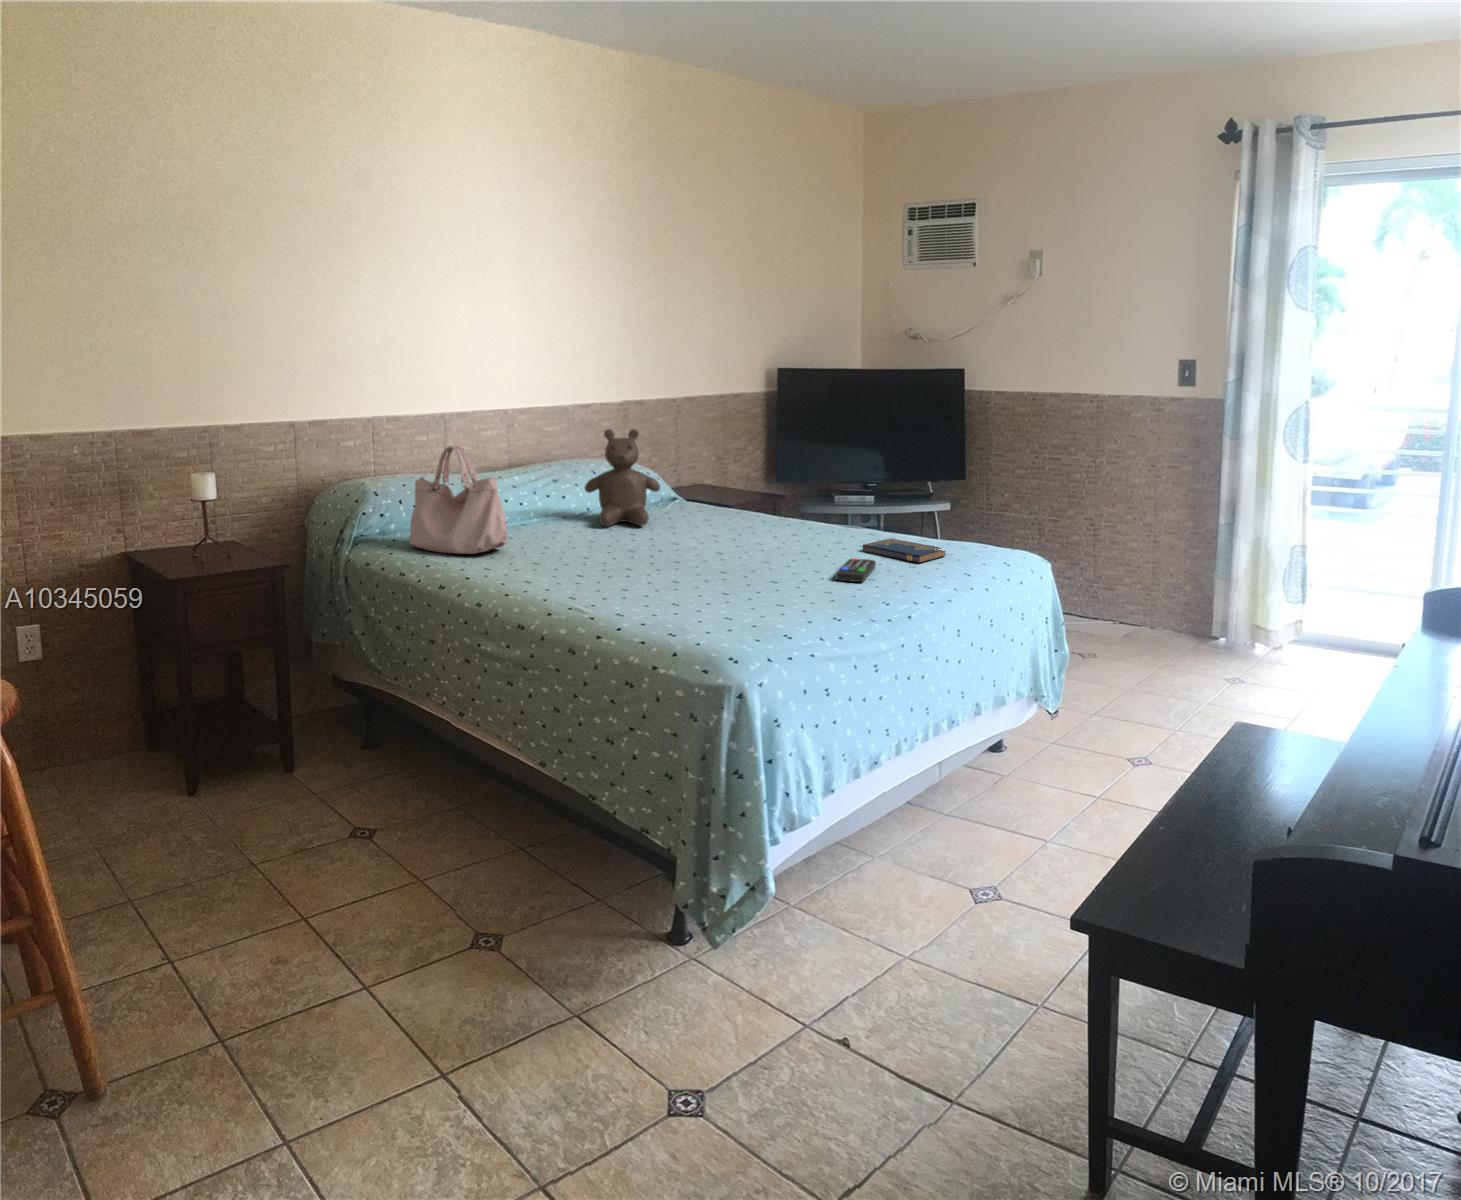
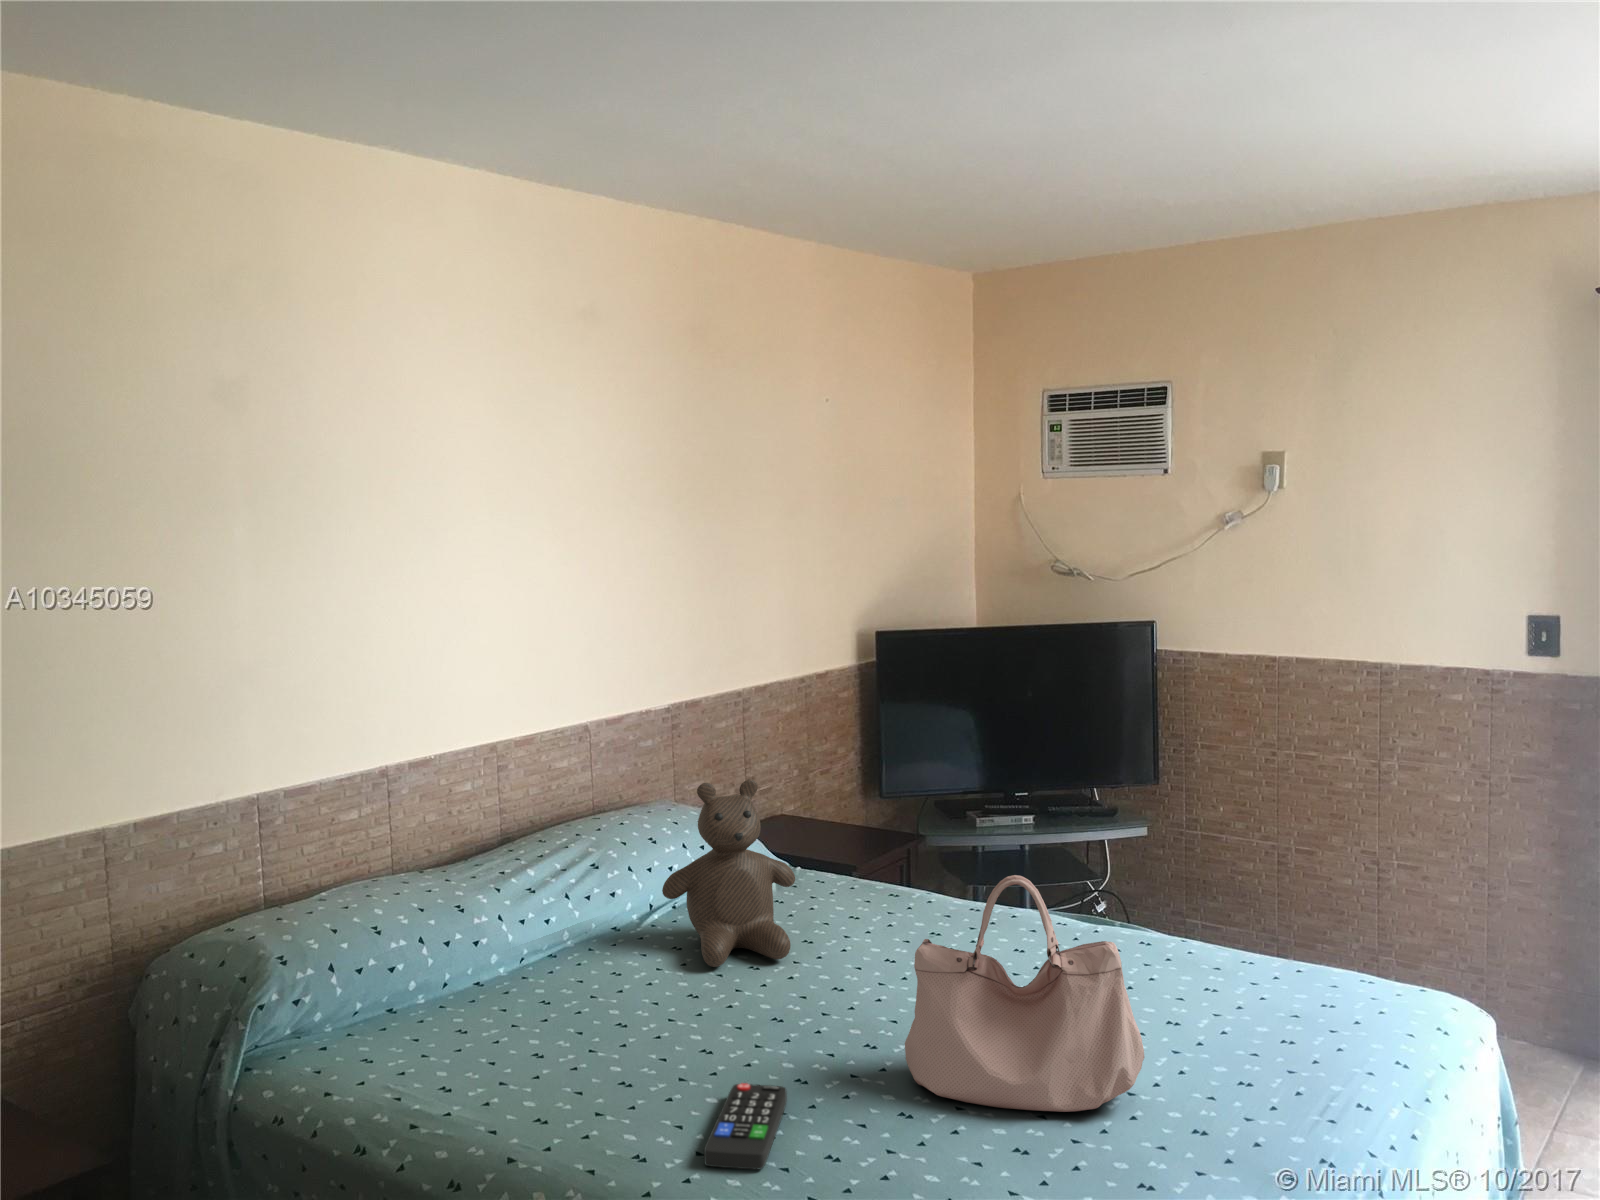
handbag: present [410,446,507,554] -> present [905,875,1144,1112]
hardcover book: present [863,538,946,563] -> none [1210,960,1361,1024]
remote control: present [835,558,876,582] -> present [704,1083,787,1169]

